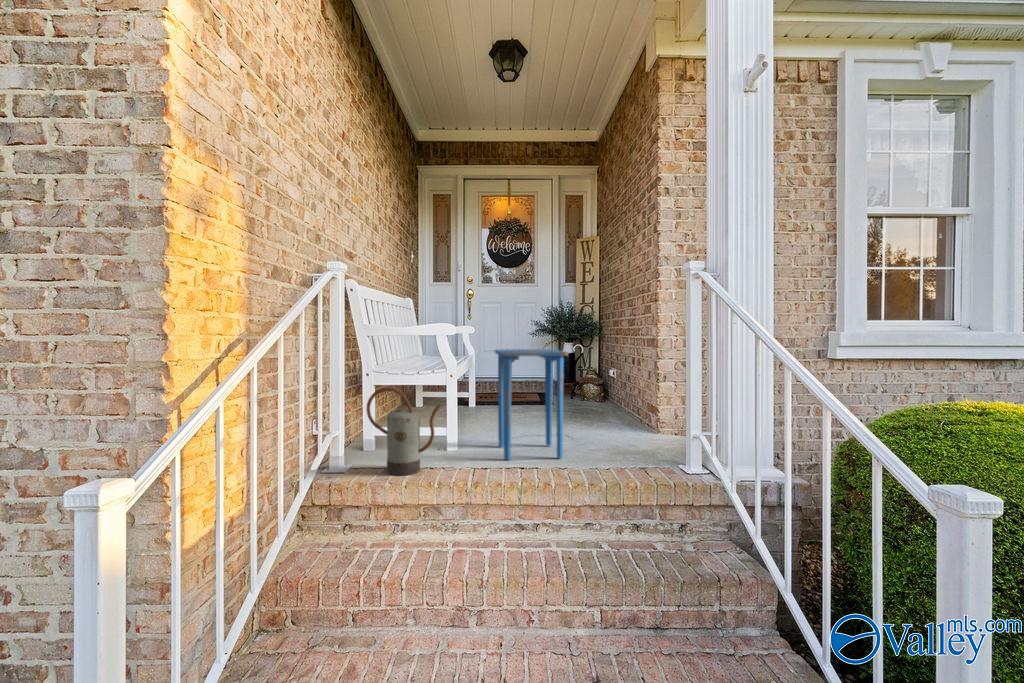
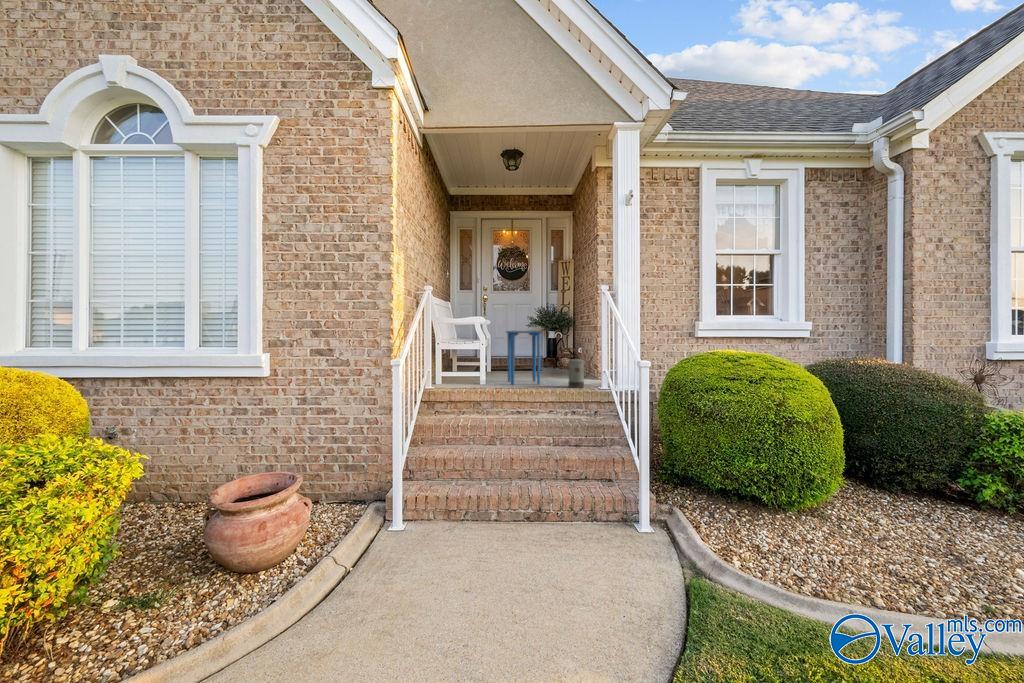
watering can: present [366,387,441,475] -> present [559,348,594,388]

